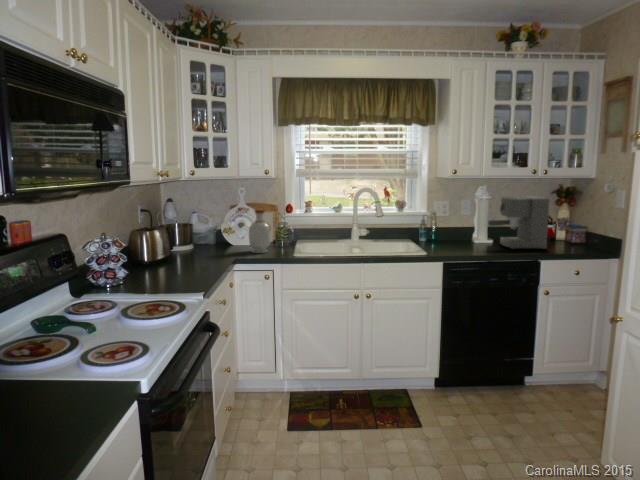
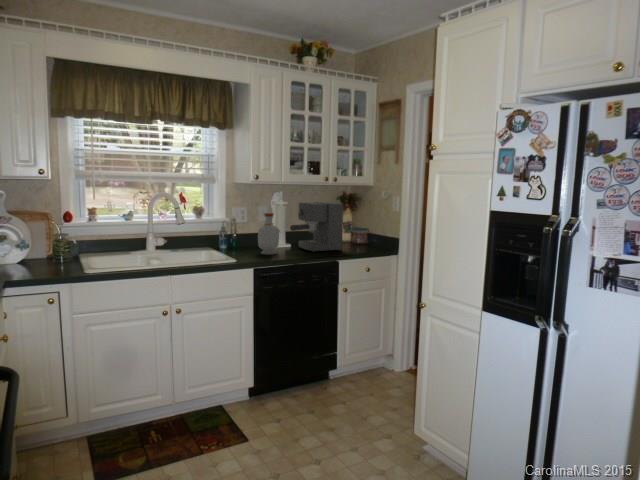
bottle: present [249,210,271,253] -> present [258,213,280,255]

